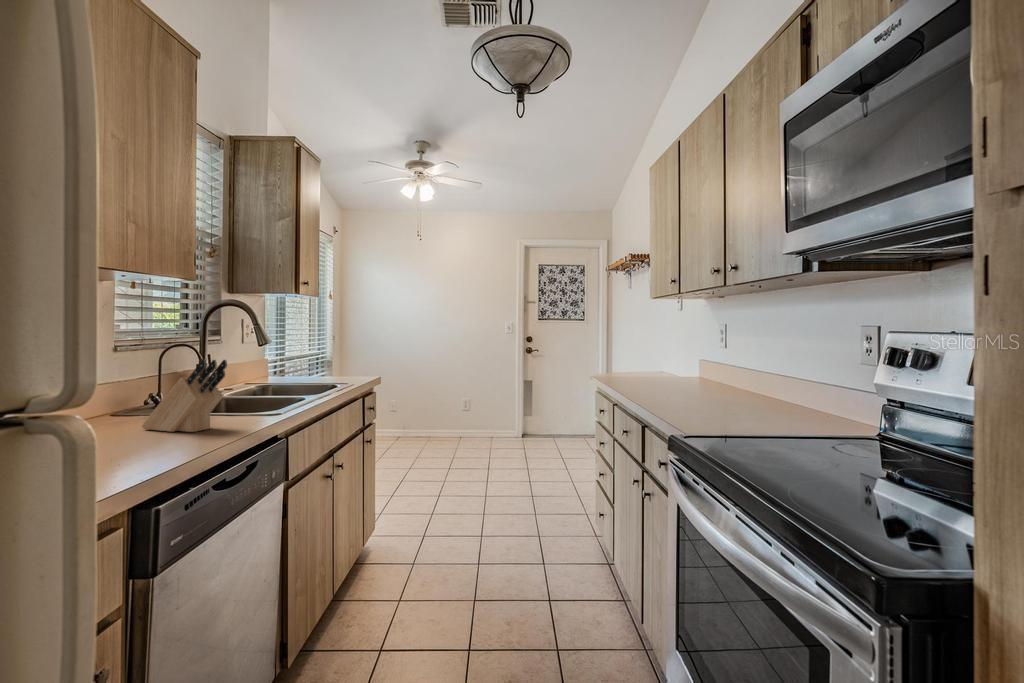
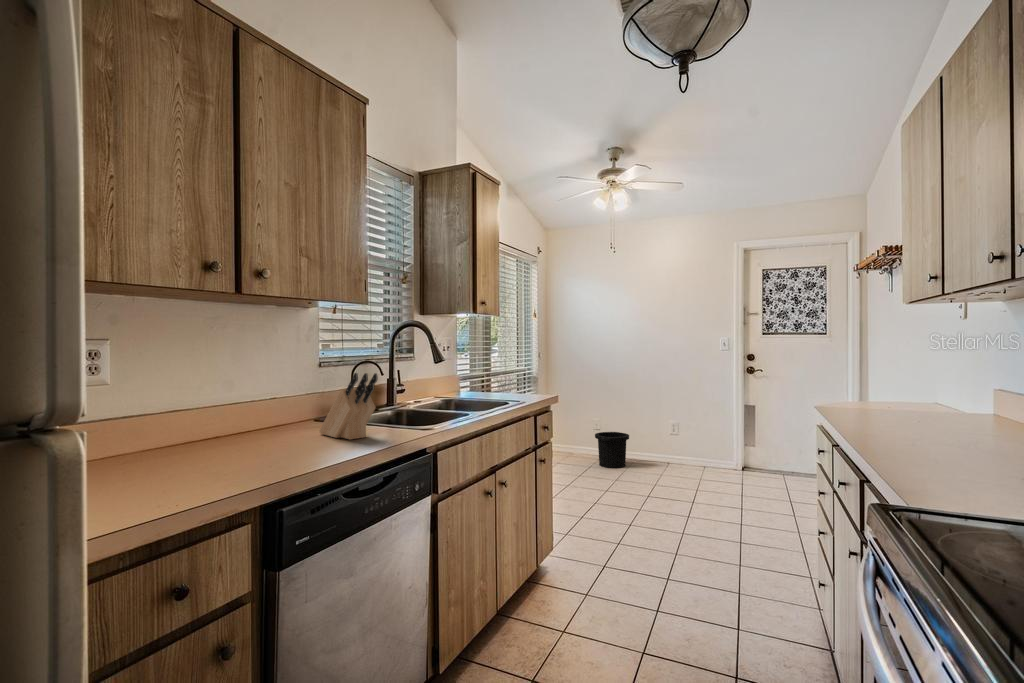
trash can: none [392,412,426,446] -> present [595,432,629,468]

